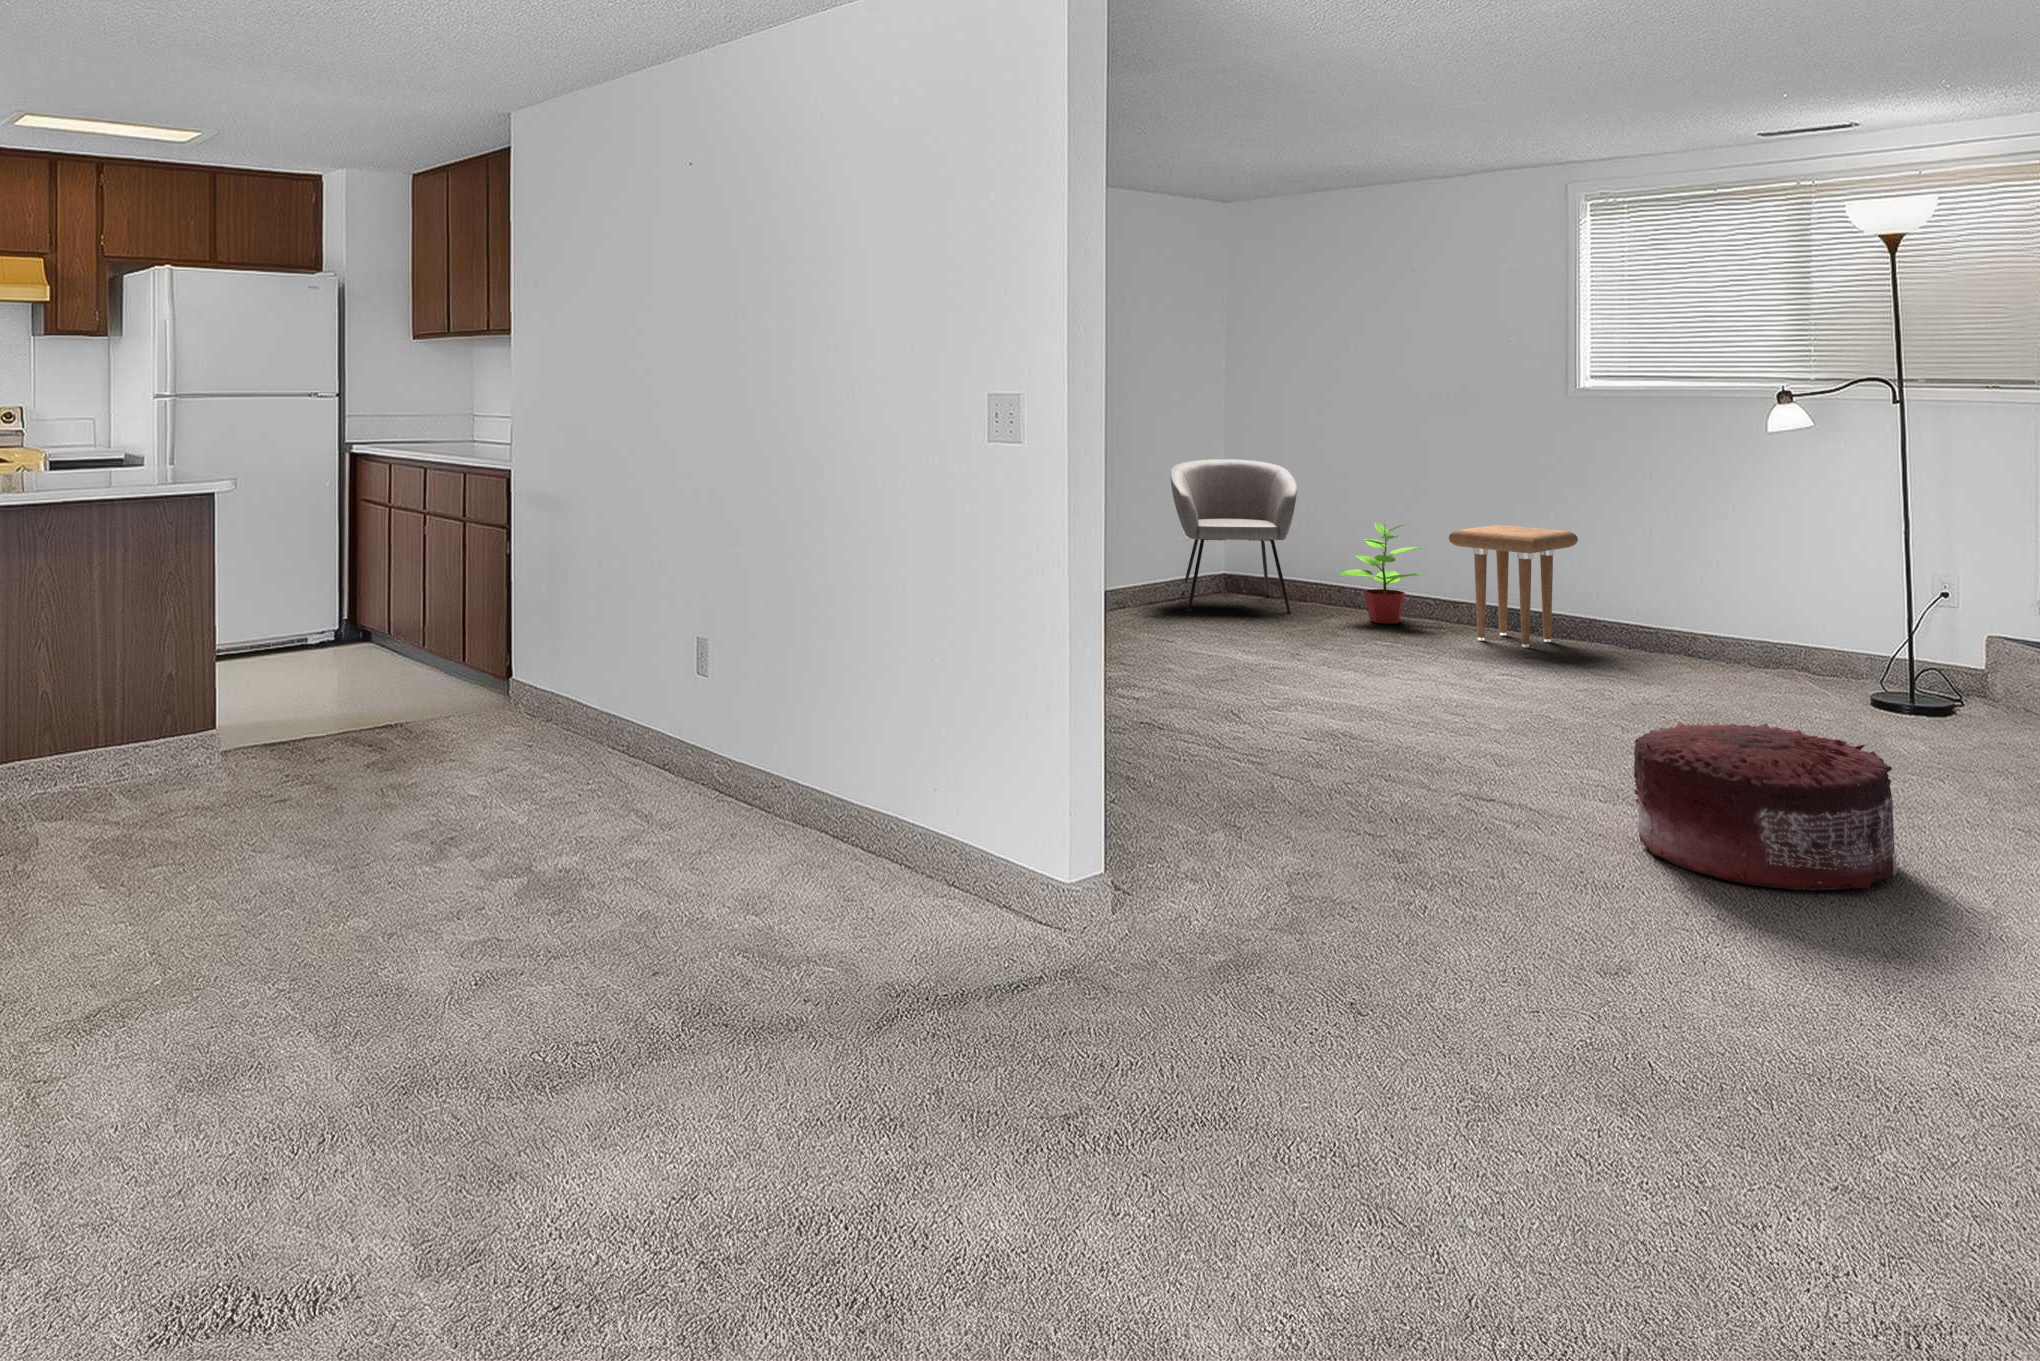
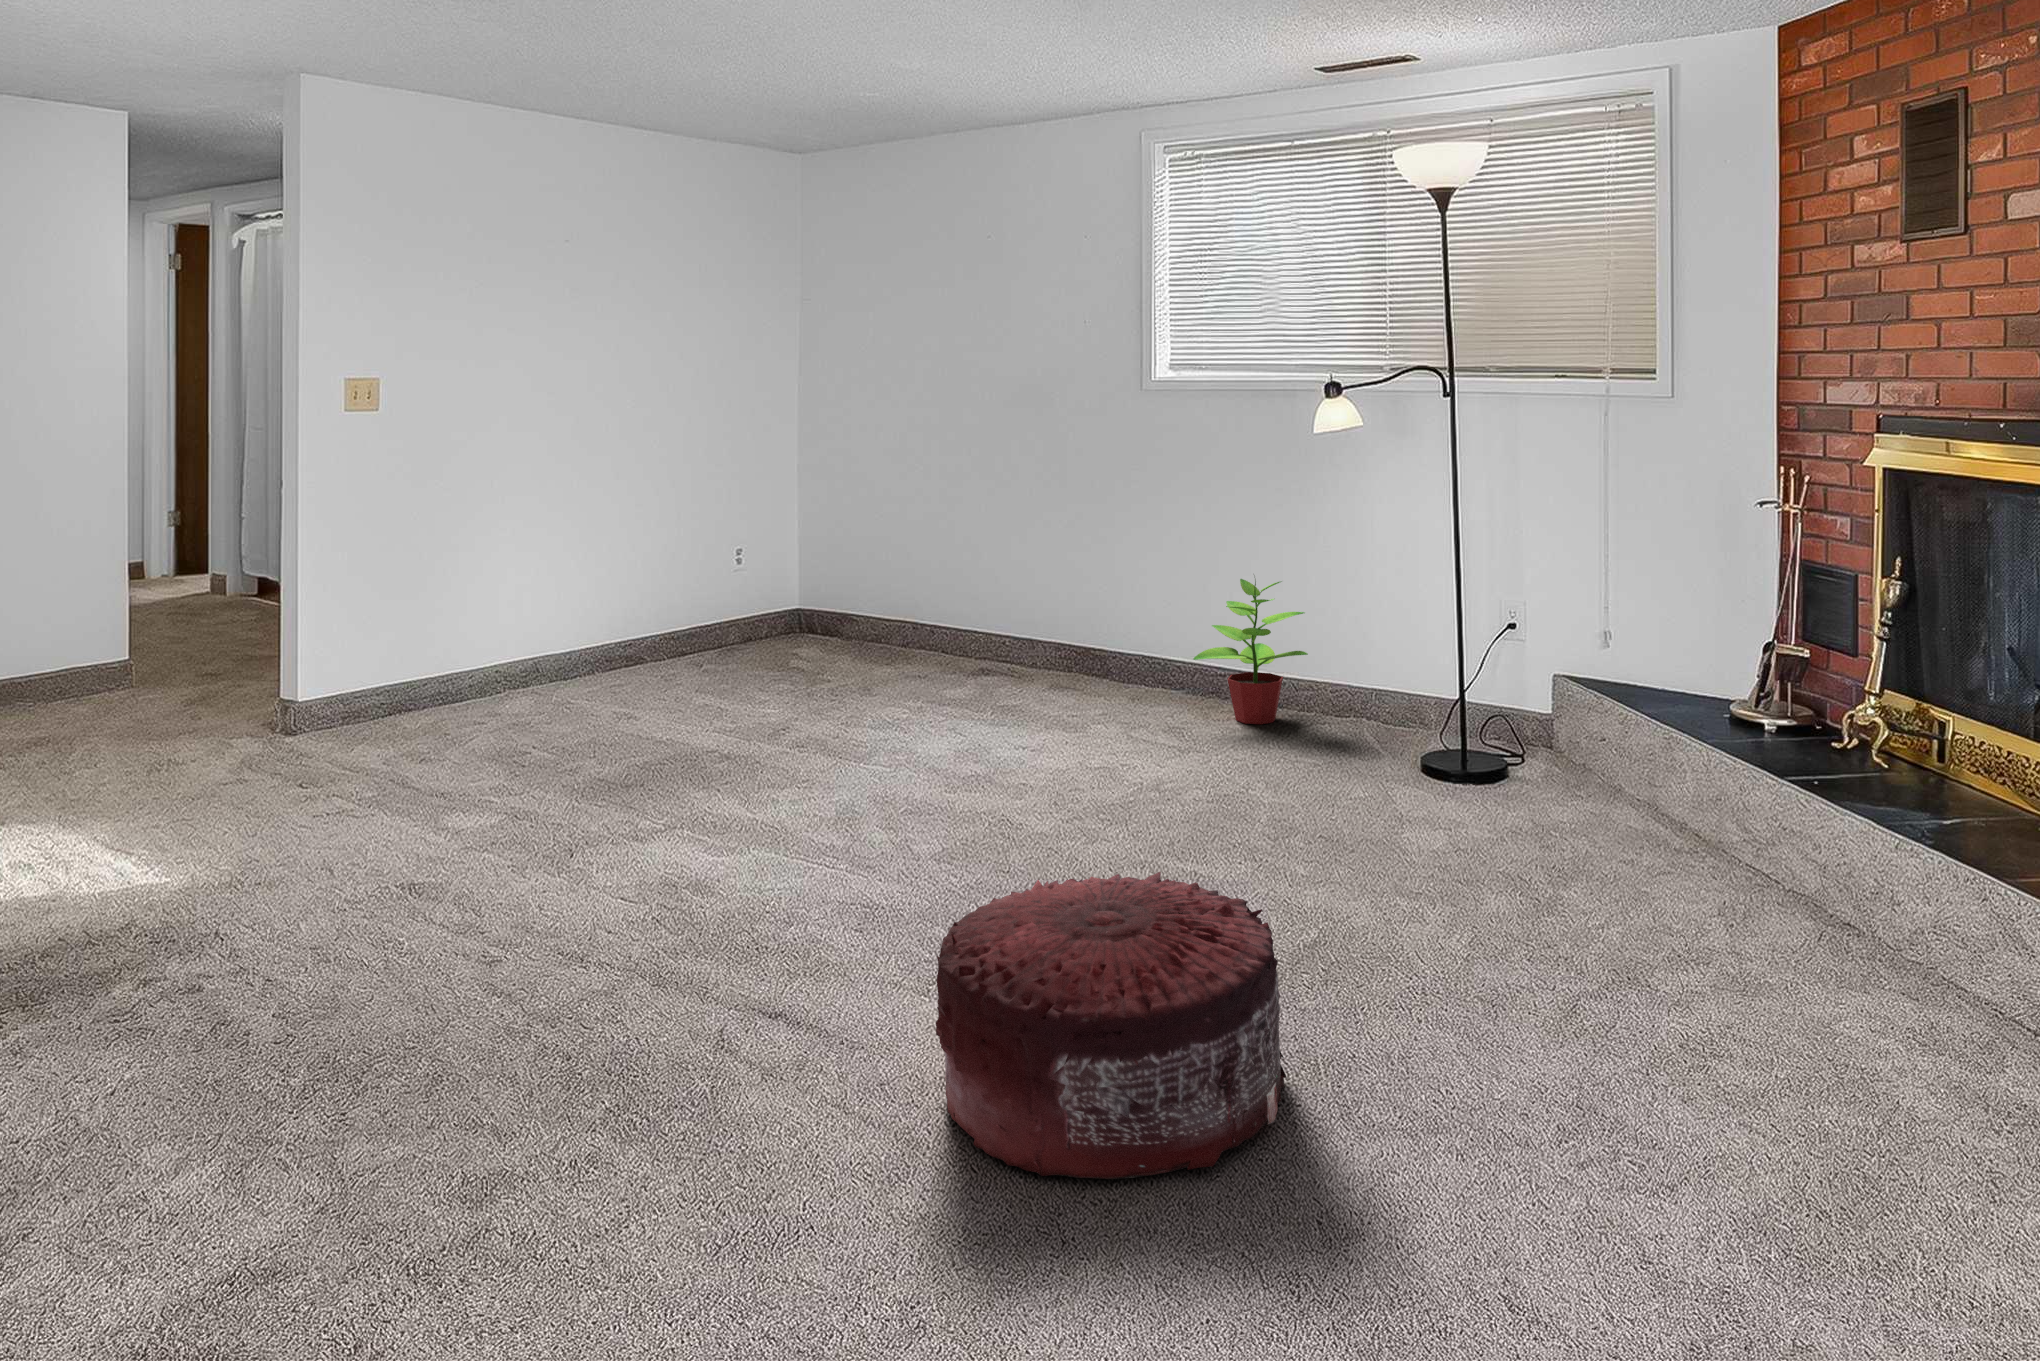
armchair: present [1170,459,1297,613] -> none [710,477,864,670]
potted plant: present [1339,523,1421,624] -> present [1194,579,1308,724]
side table: present [1449,525,1578,647] -> none [1003,551,1153,701]

